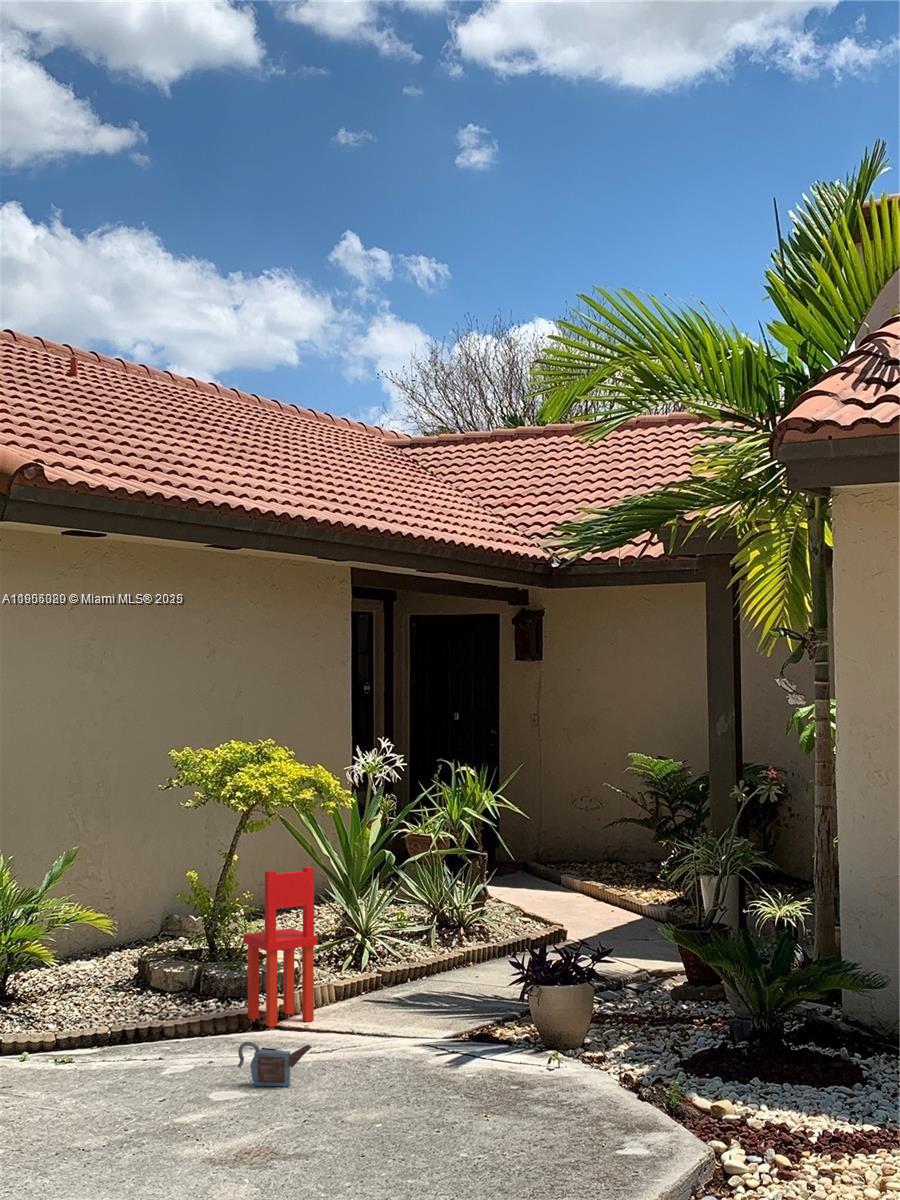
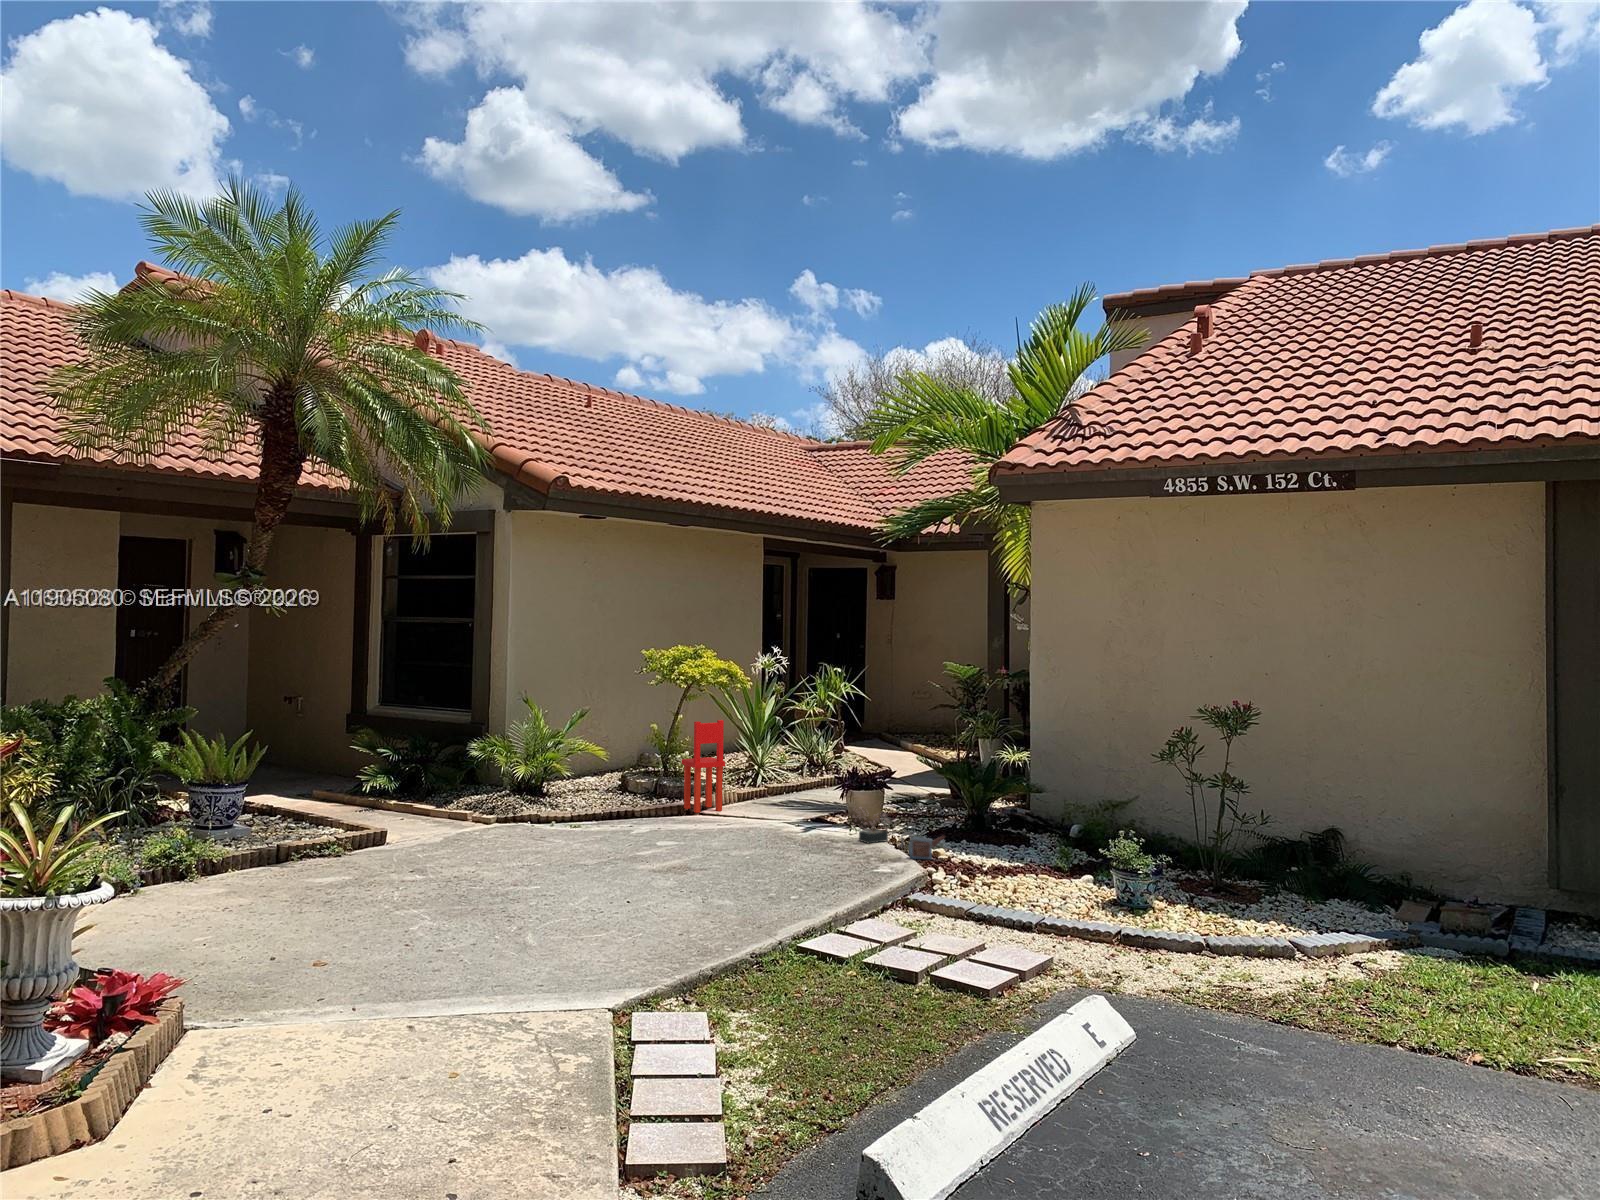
decorative plant: none [548,1017,613,1082] -> present [853,808,889,843]
watering can: present [238,1042,312,1086] -> present [901,832,945,859]

